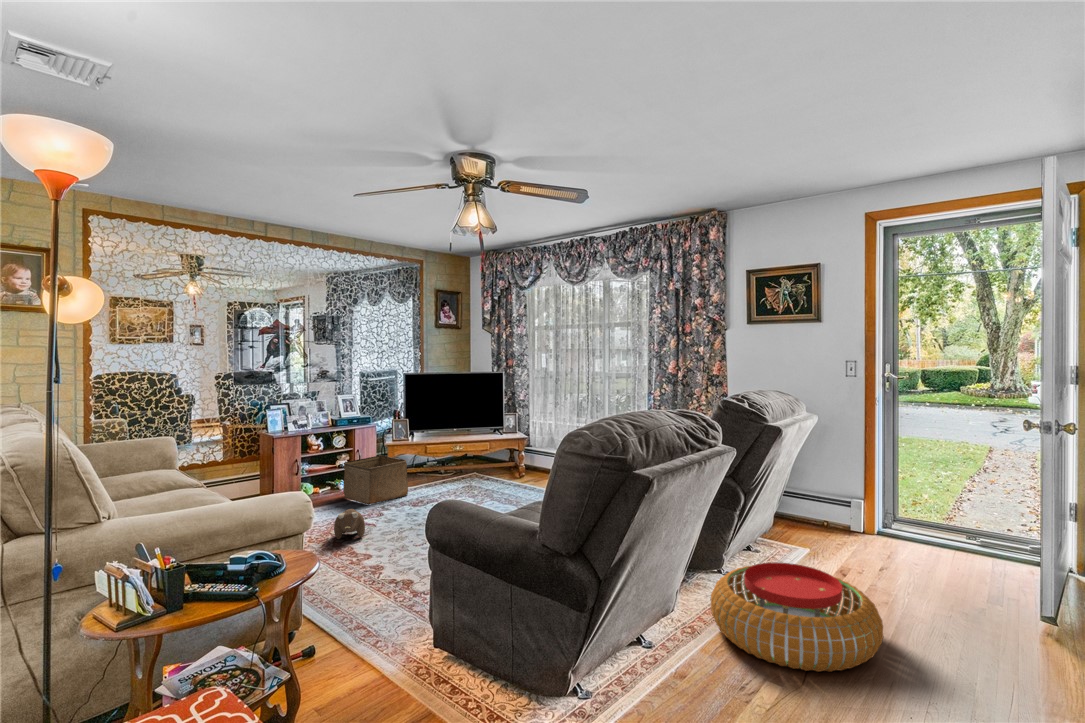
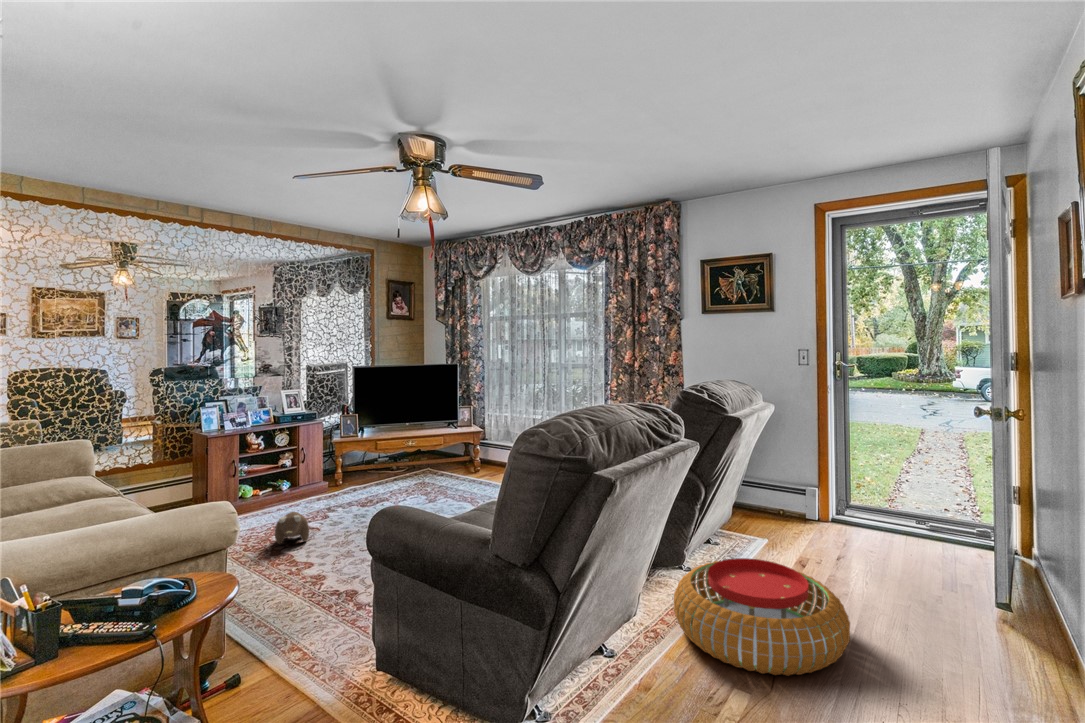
storage bin: present [343,455,408,505] -> none [289,452,359,505]

